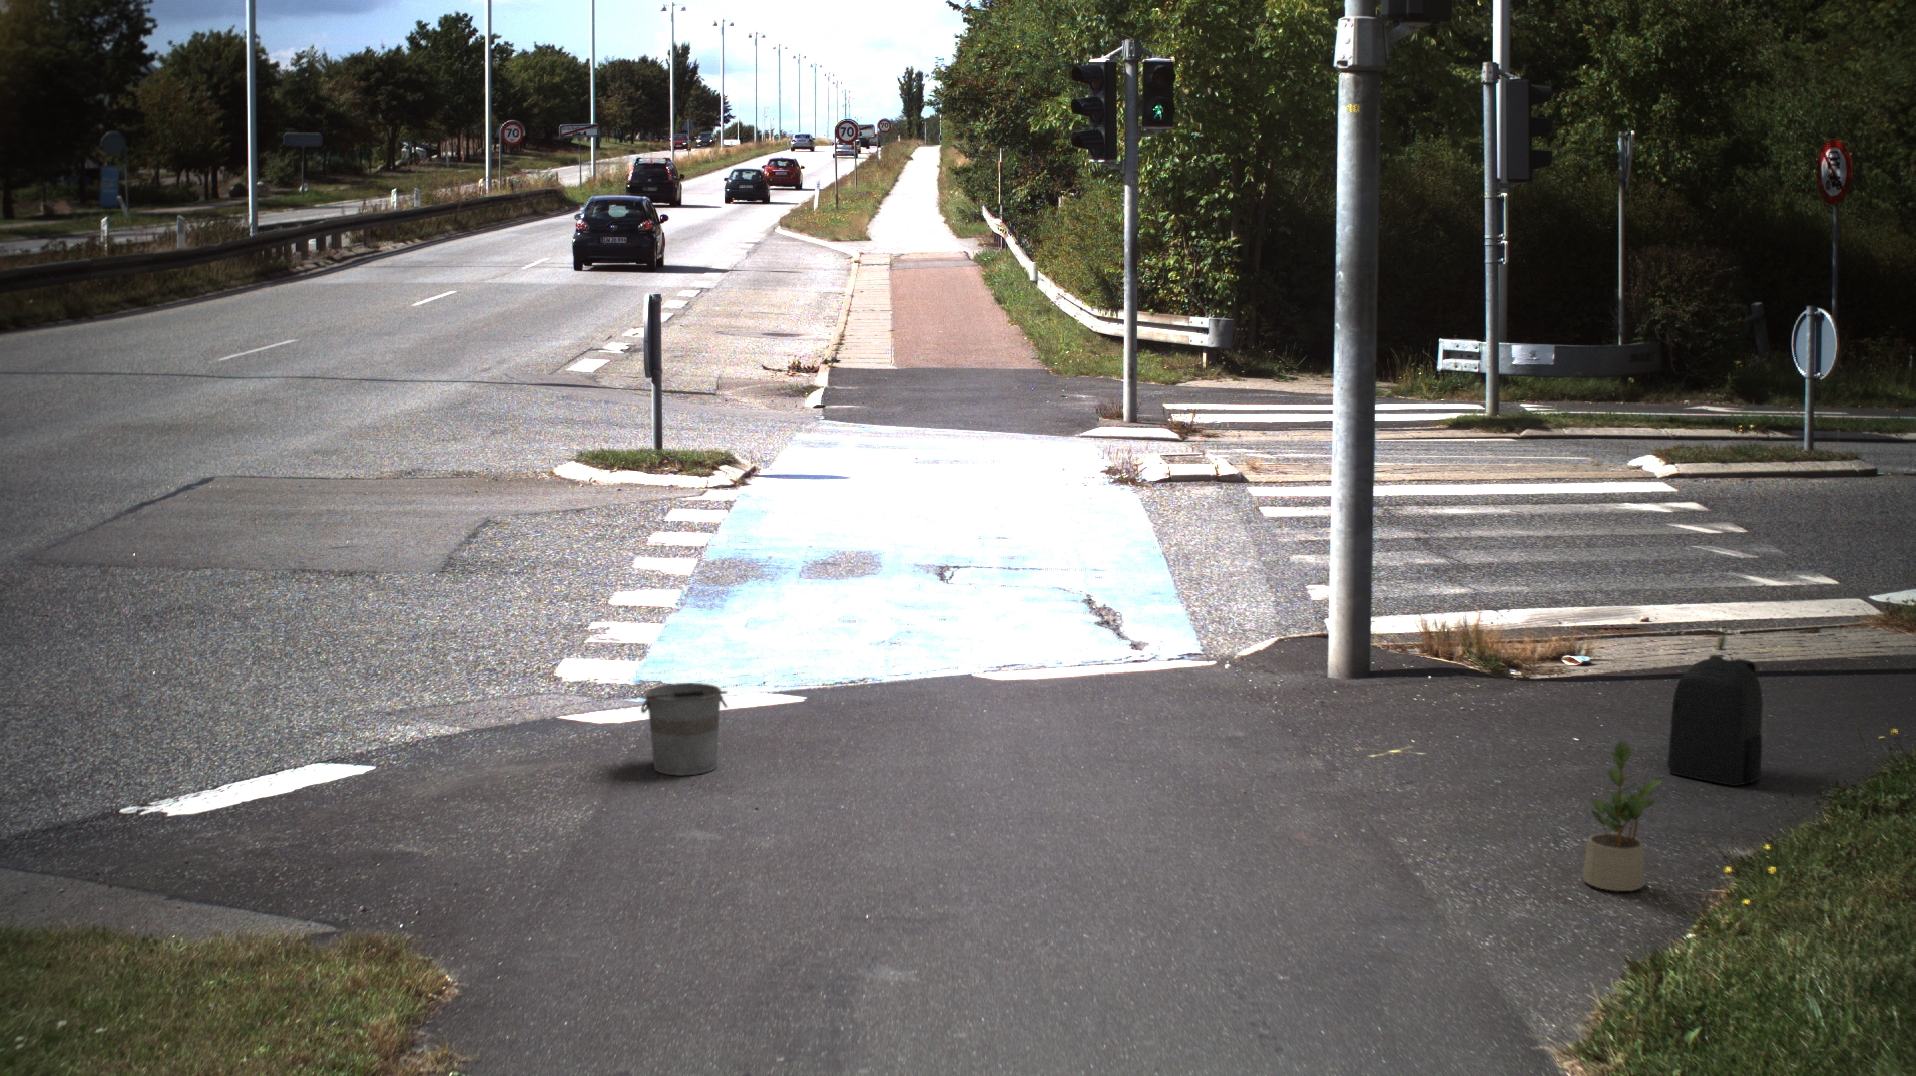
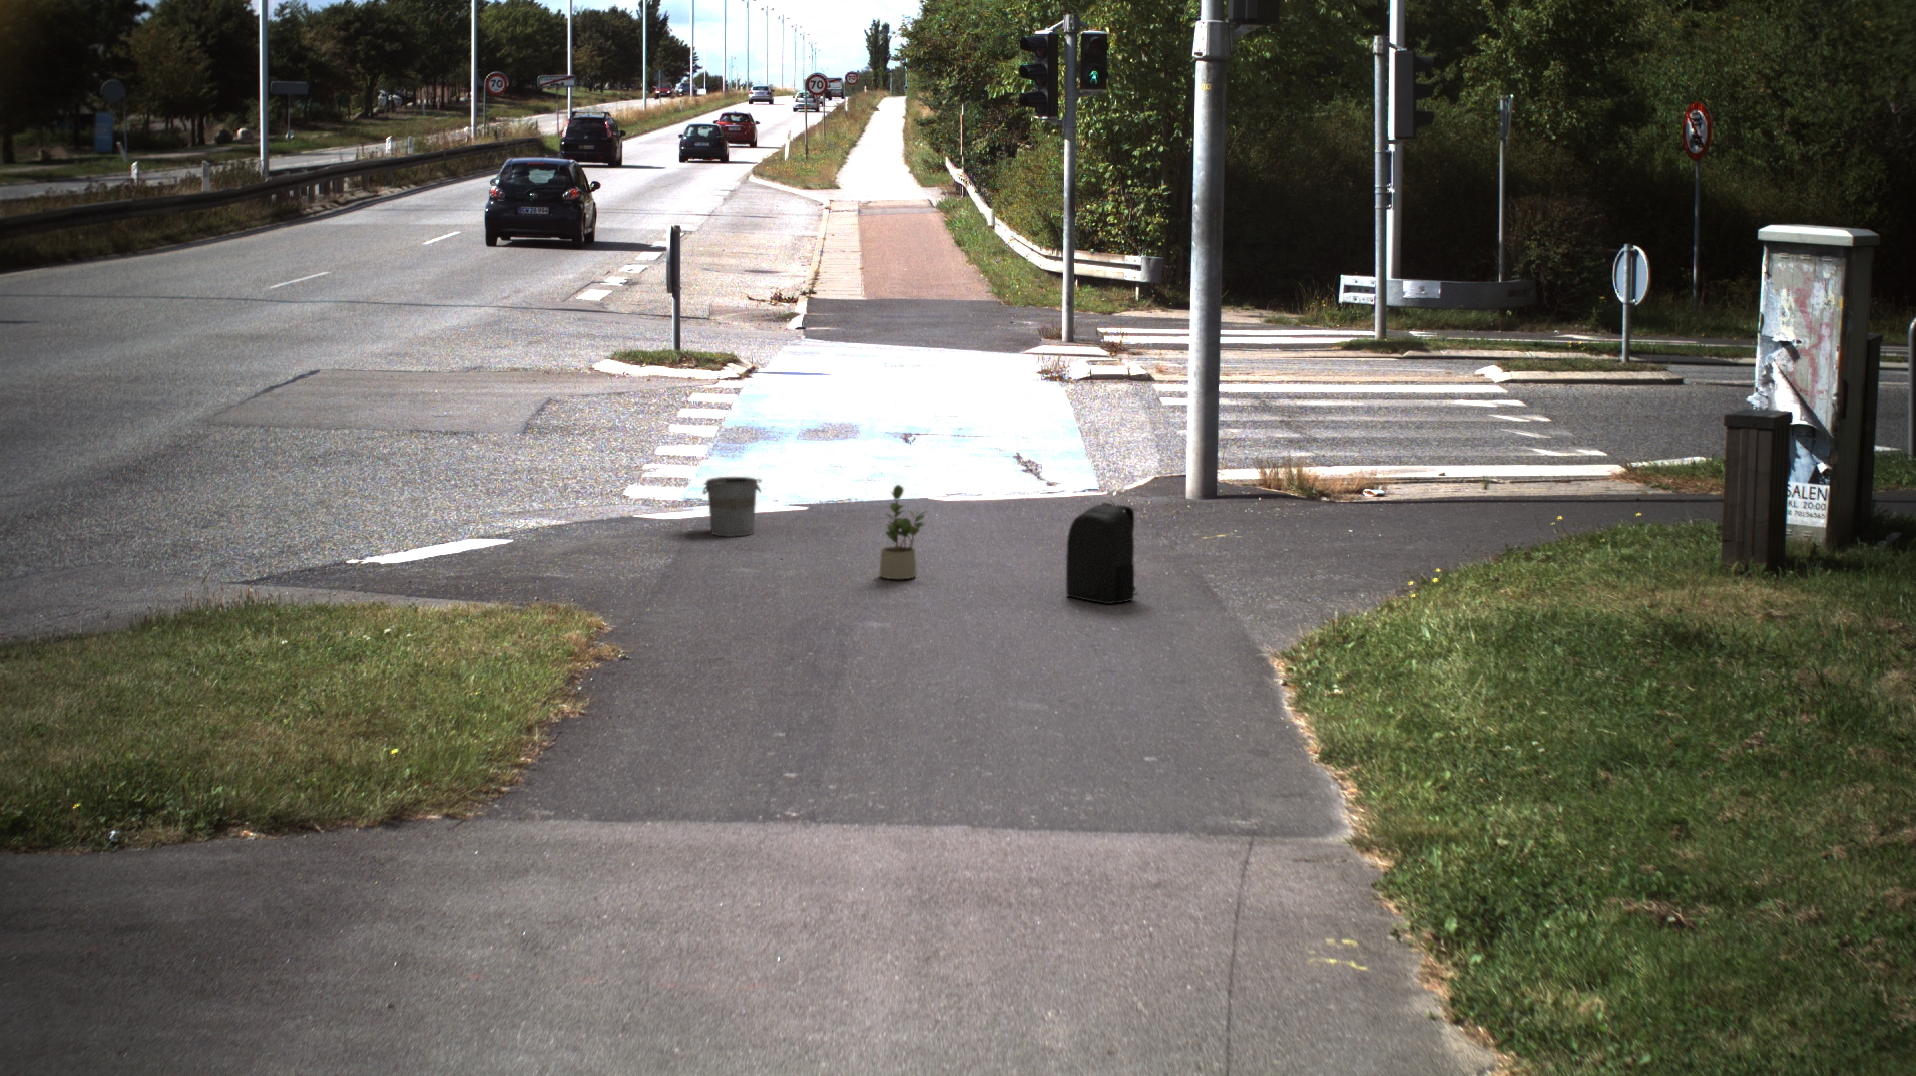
backpack: present [1667,655,1763,786] -> present [1066,503,1135,604]
potted plant: present [1583,741,1661,891] -> present [880,485,925,579]

